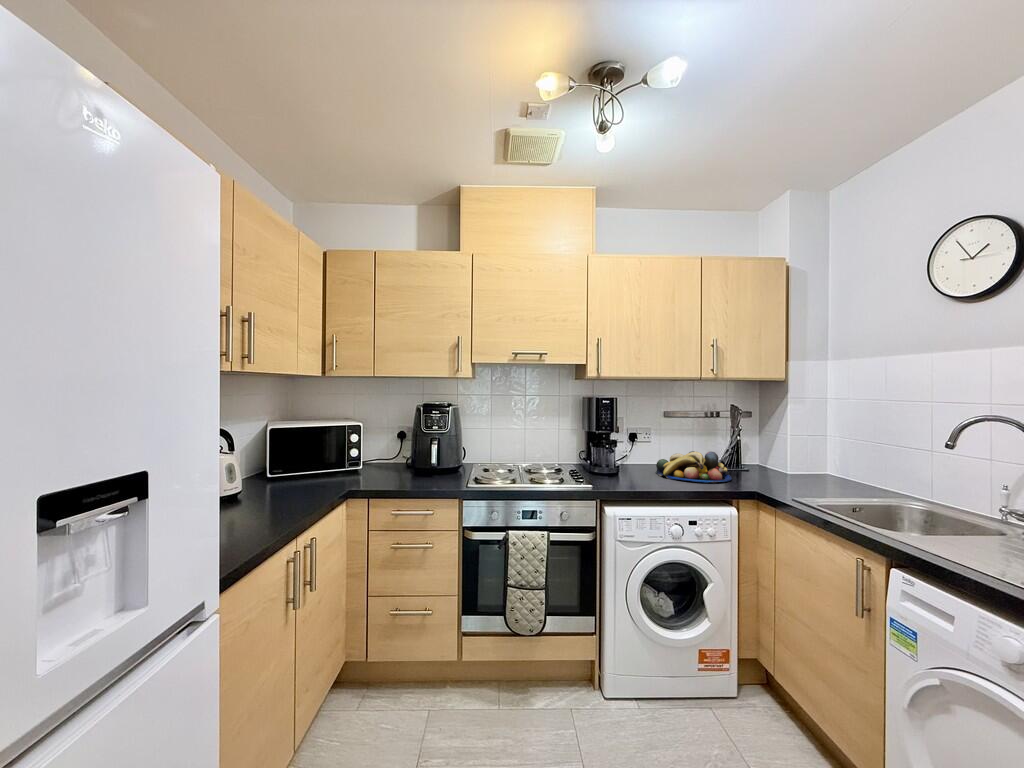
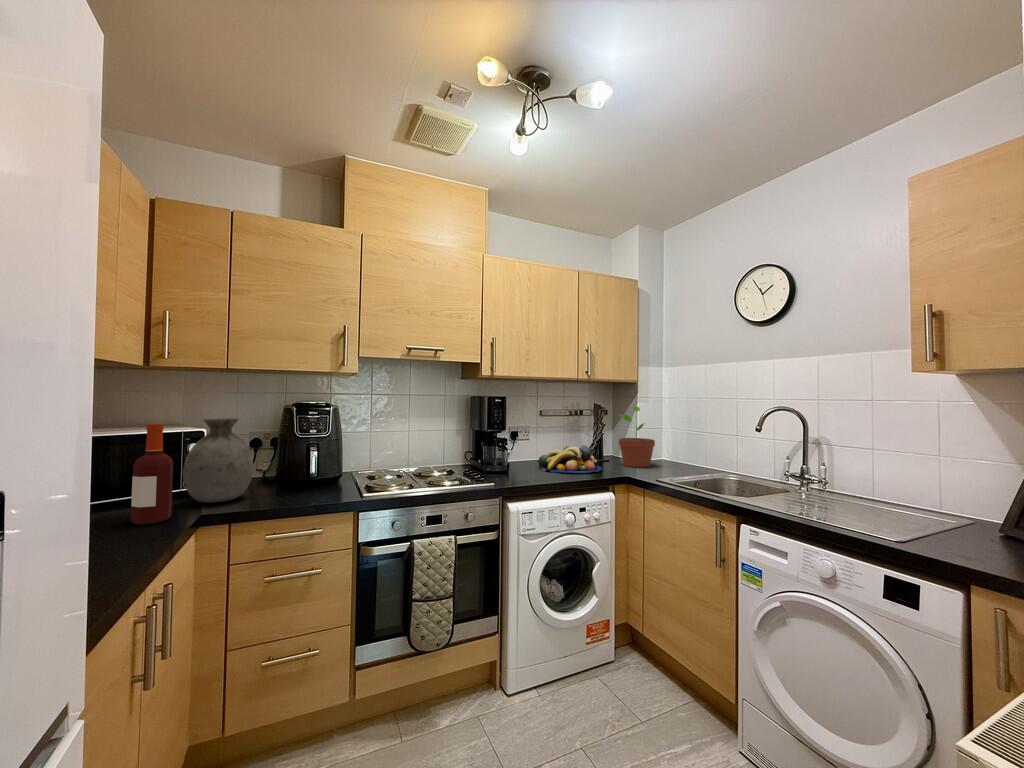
potted plant: none [759,408,808,482] -> present [619,406,655,467]
vase: none [340,414,388,481] -> present [183,418,253,503]
bottle: none [301,418,327,493] -> present [131,424,173,525]

